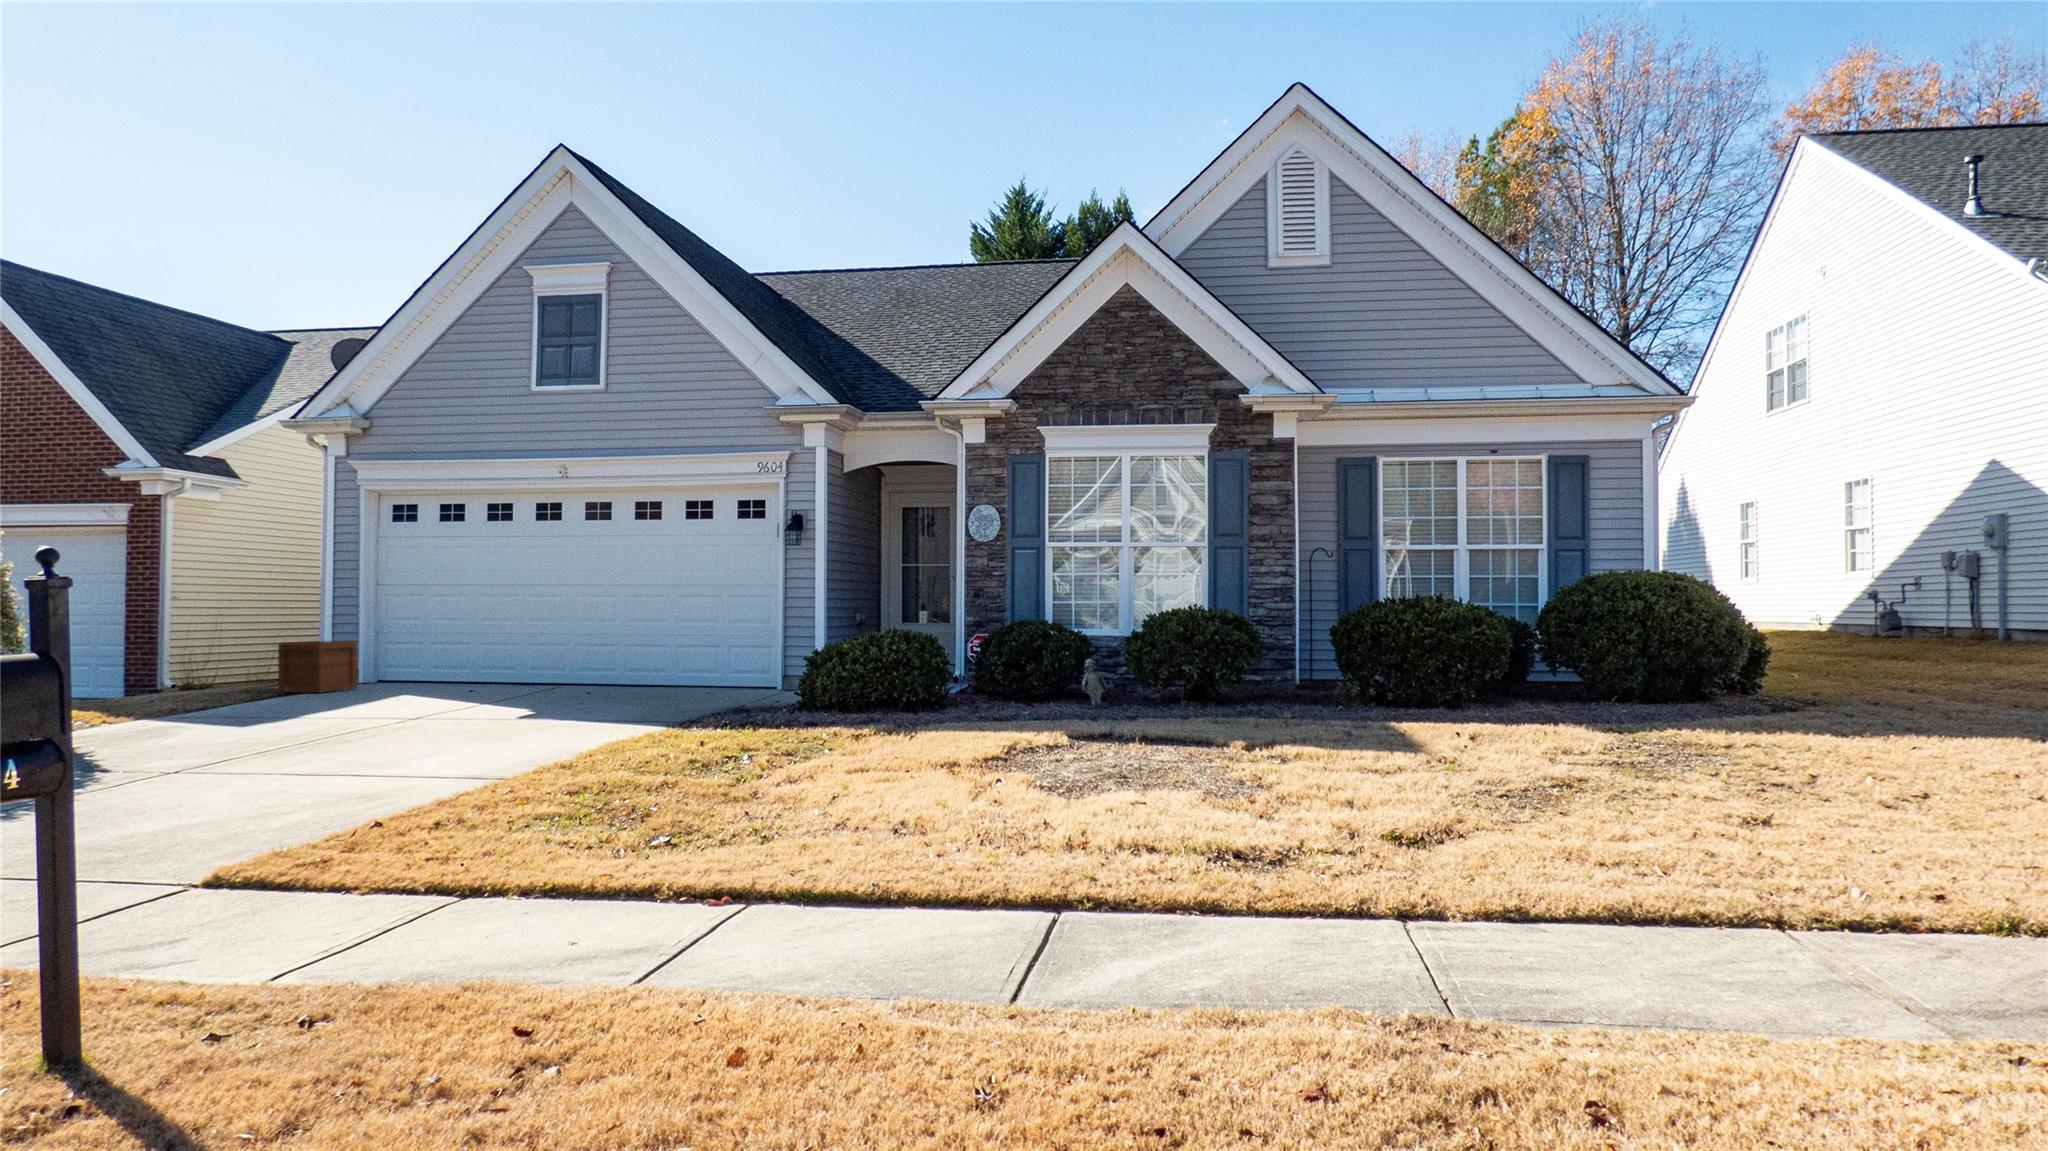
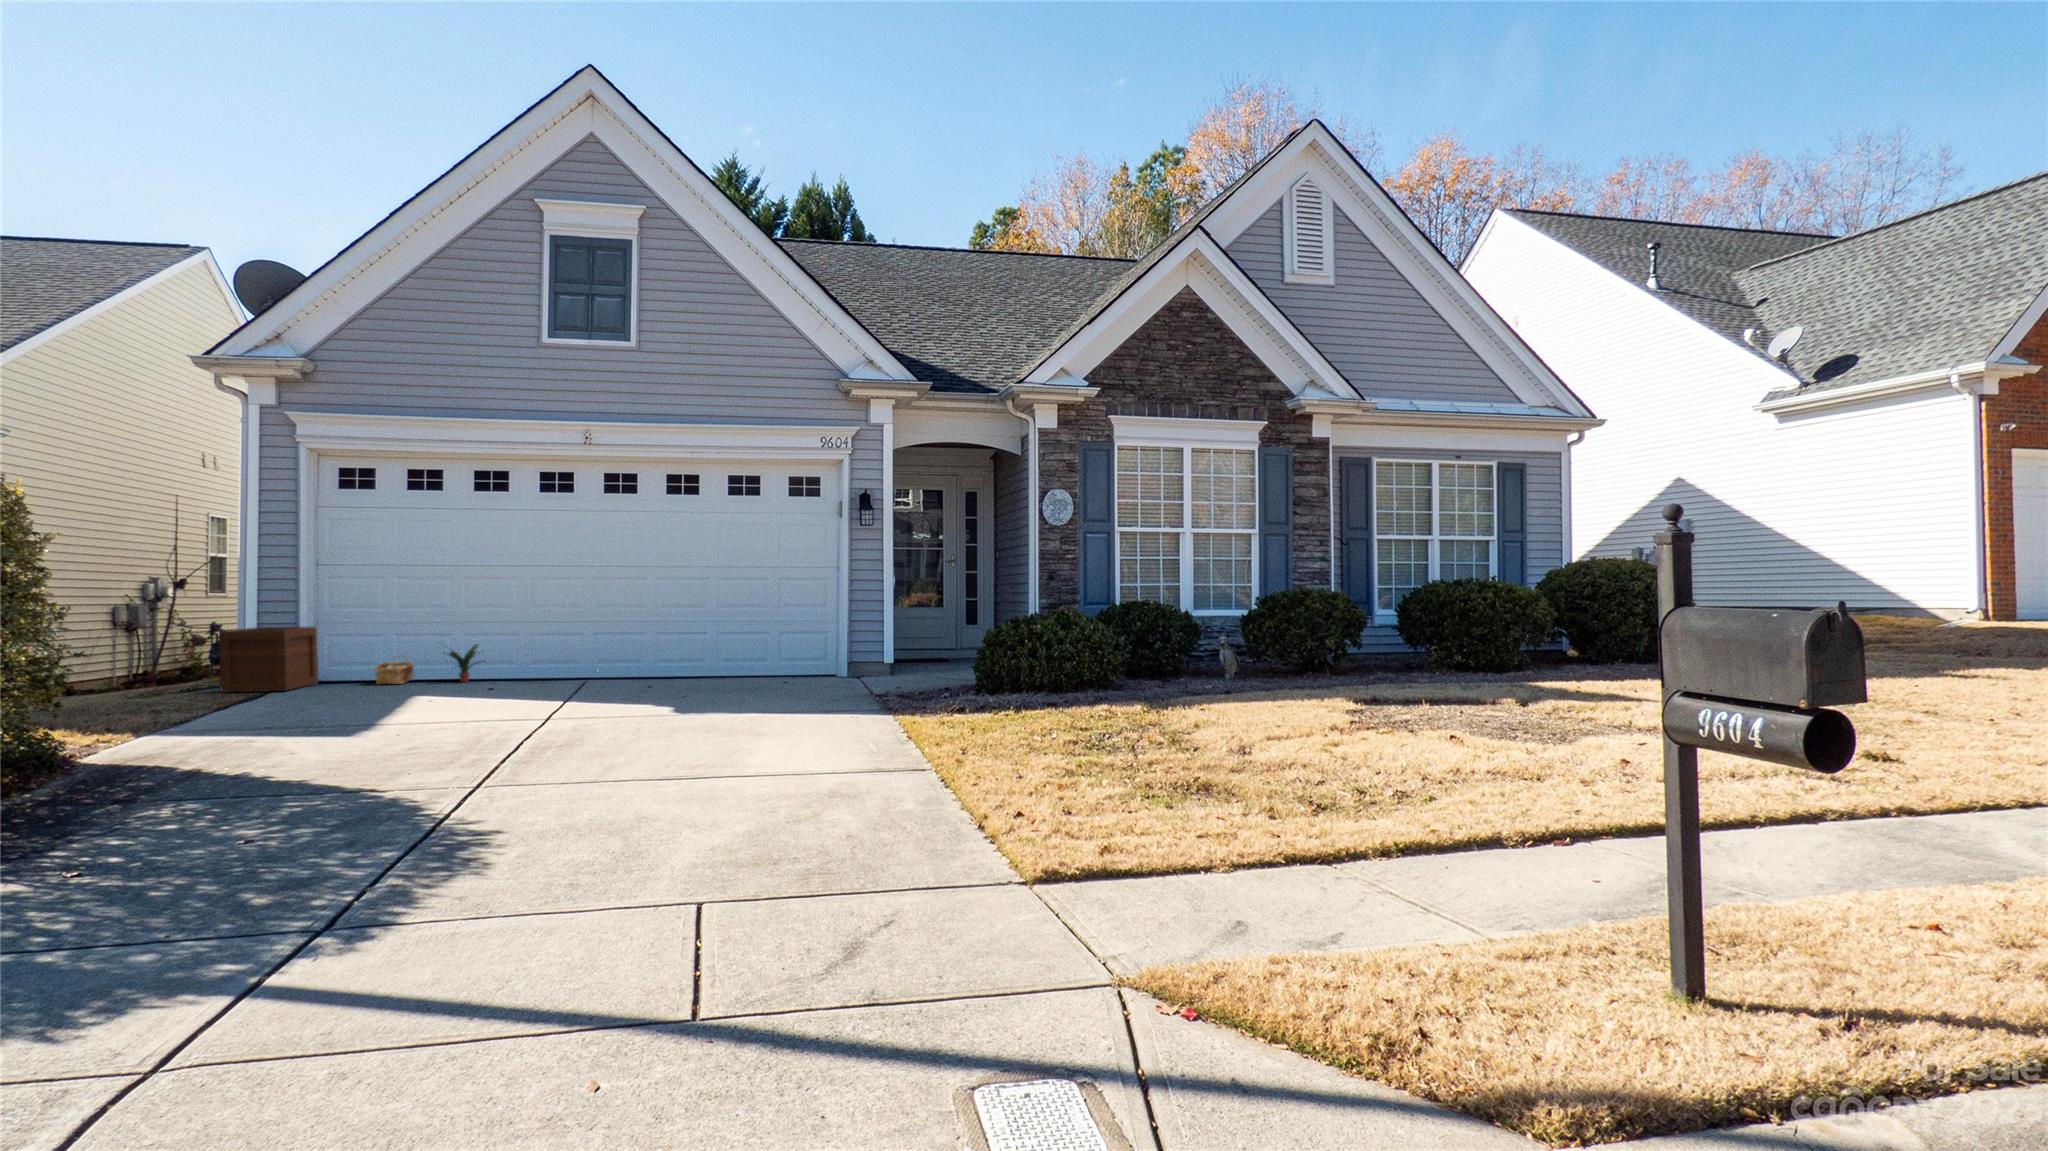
potted plant: none [439,654,478,690] -> present [449,644,482,682]
woven basket: none [392,666,428,690] -> present [375,656,414,684]

